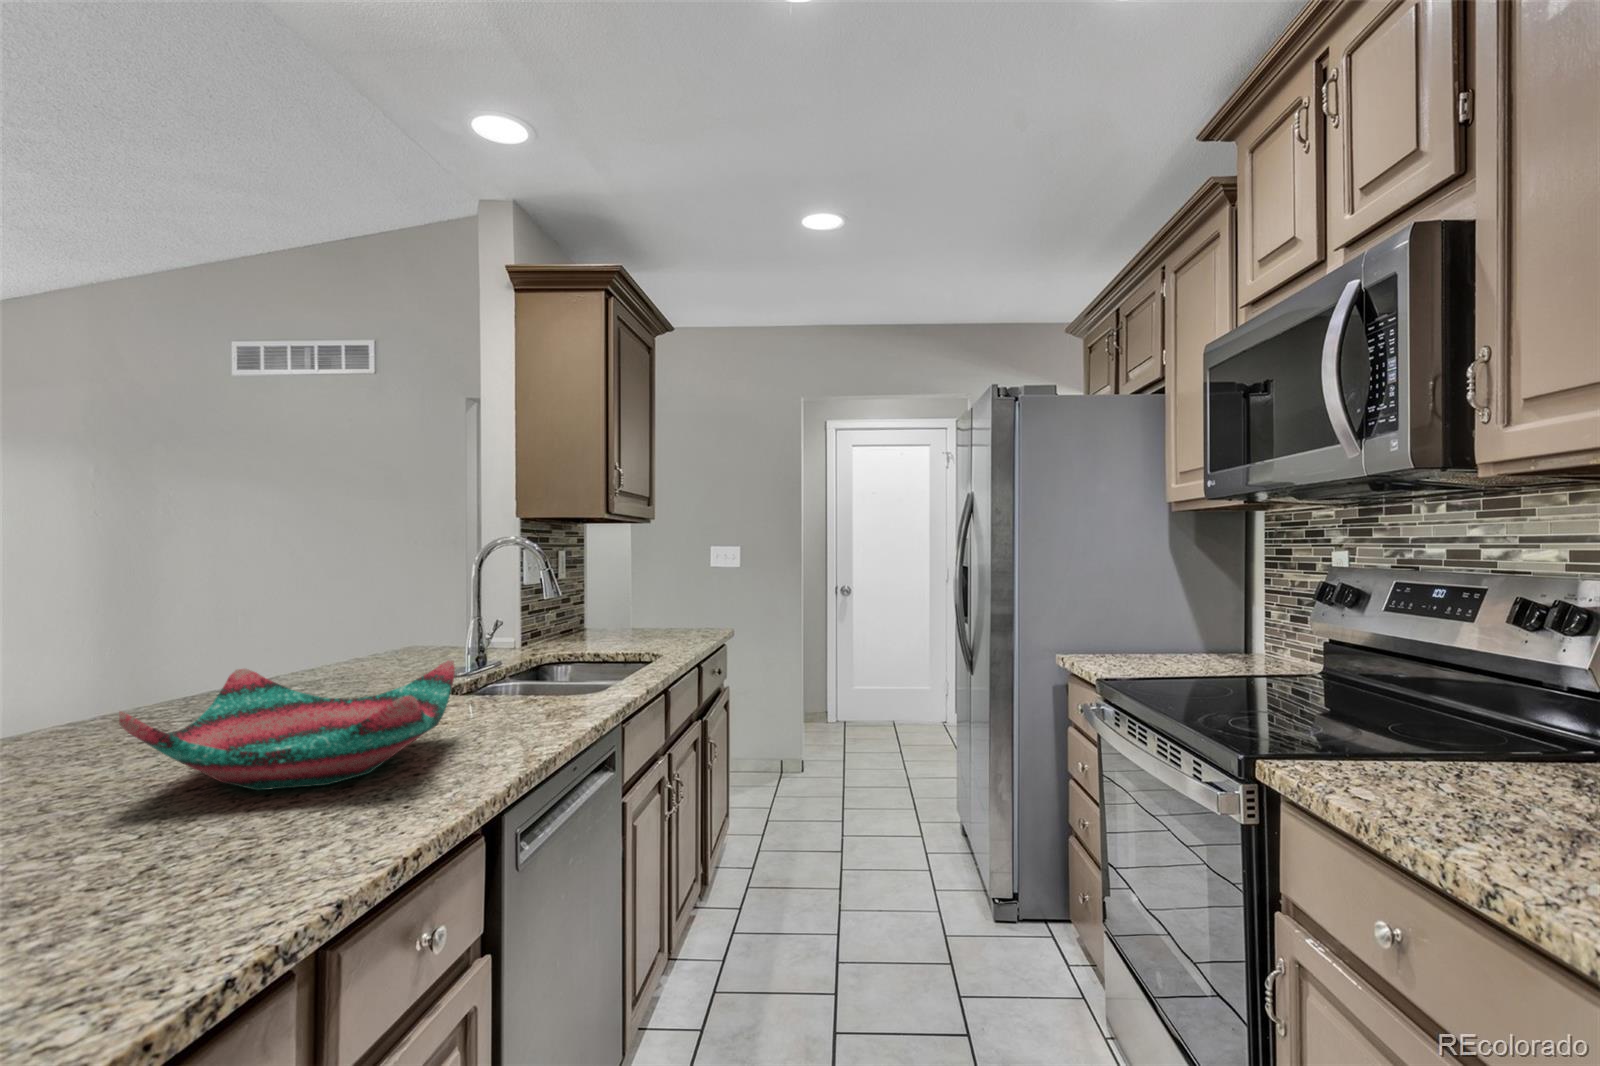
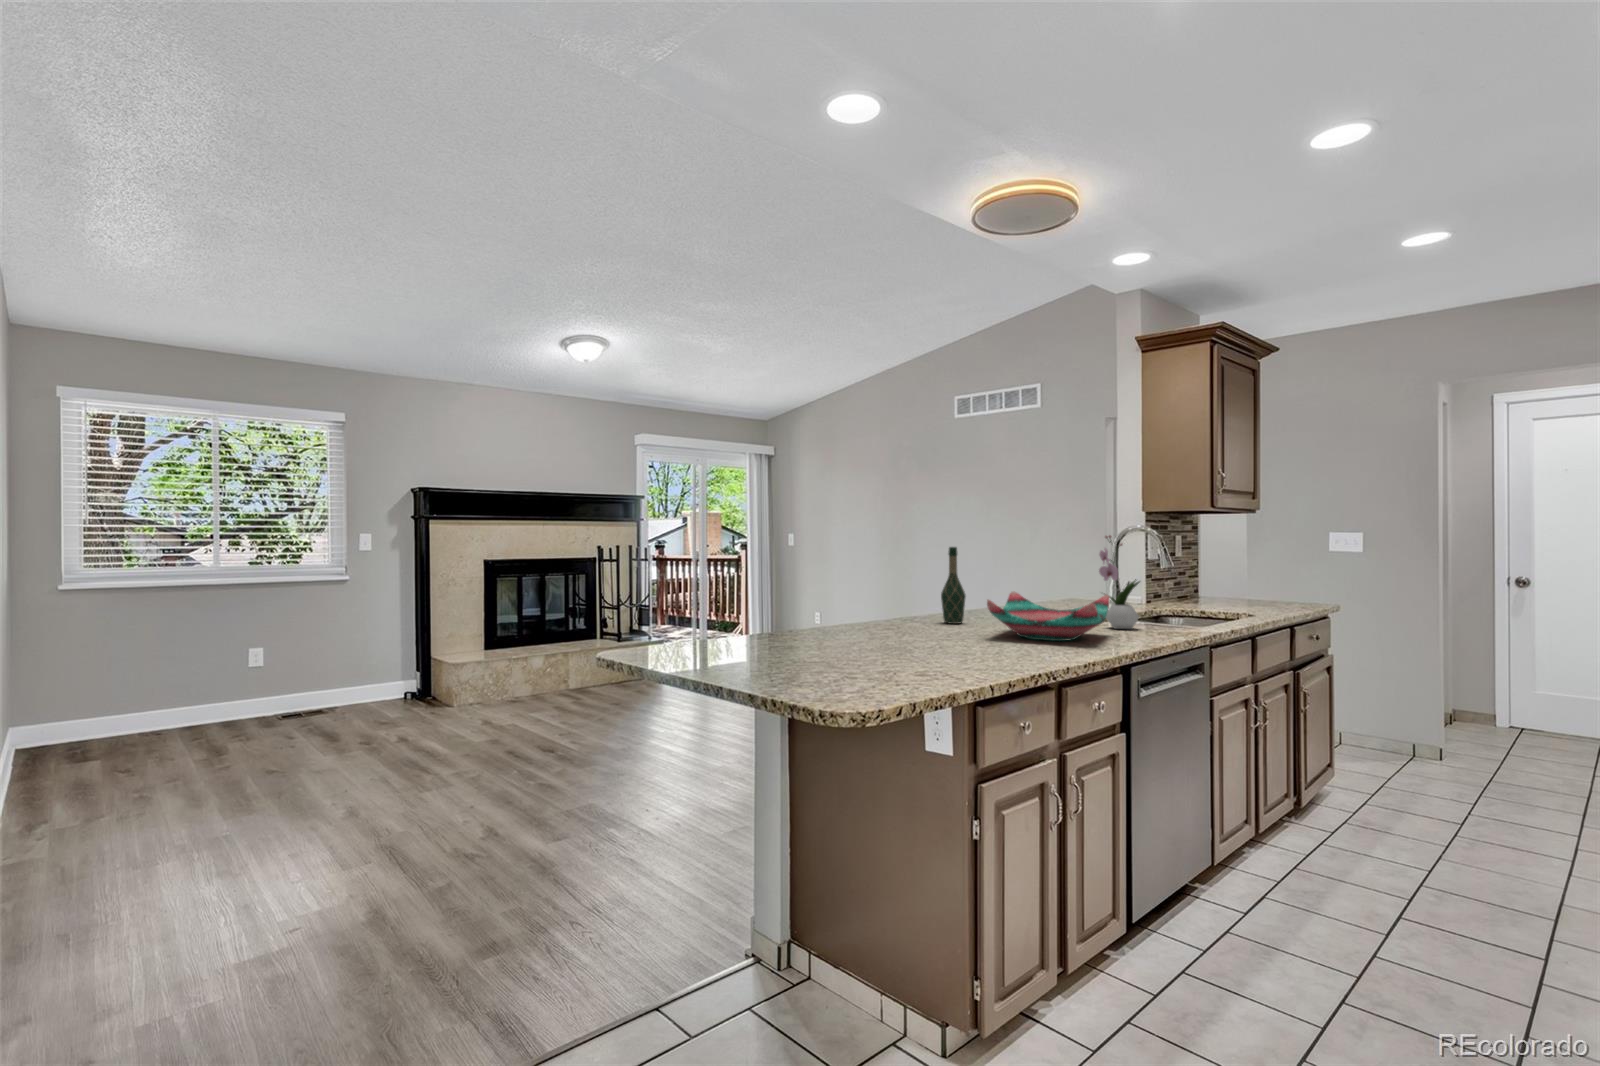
flower arrangement: none [439,546,515,716] -> present [1099,536,1140,629]
wine bottle: none [45,574,124,756] -> present [941,547,966,624]

